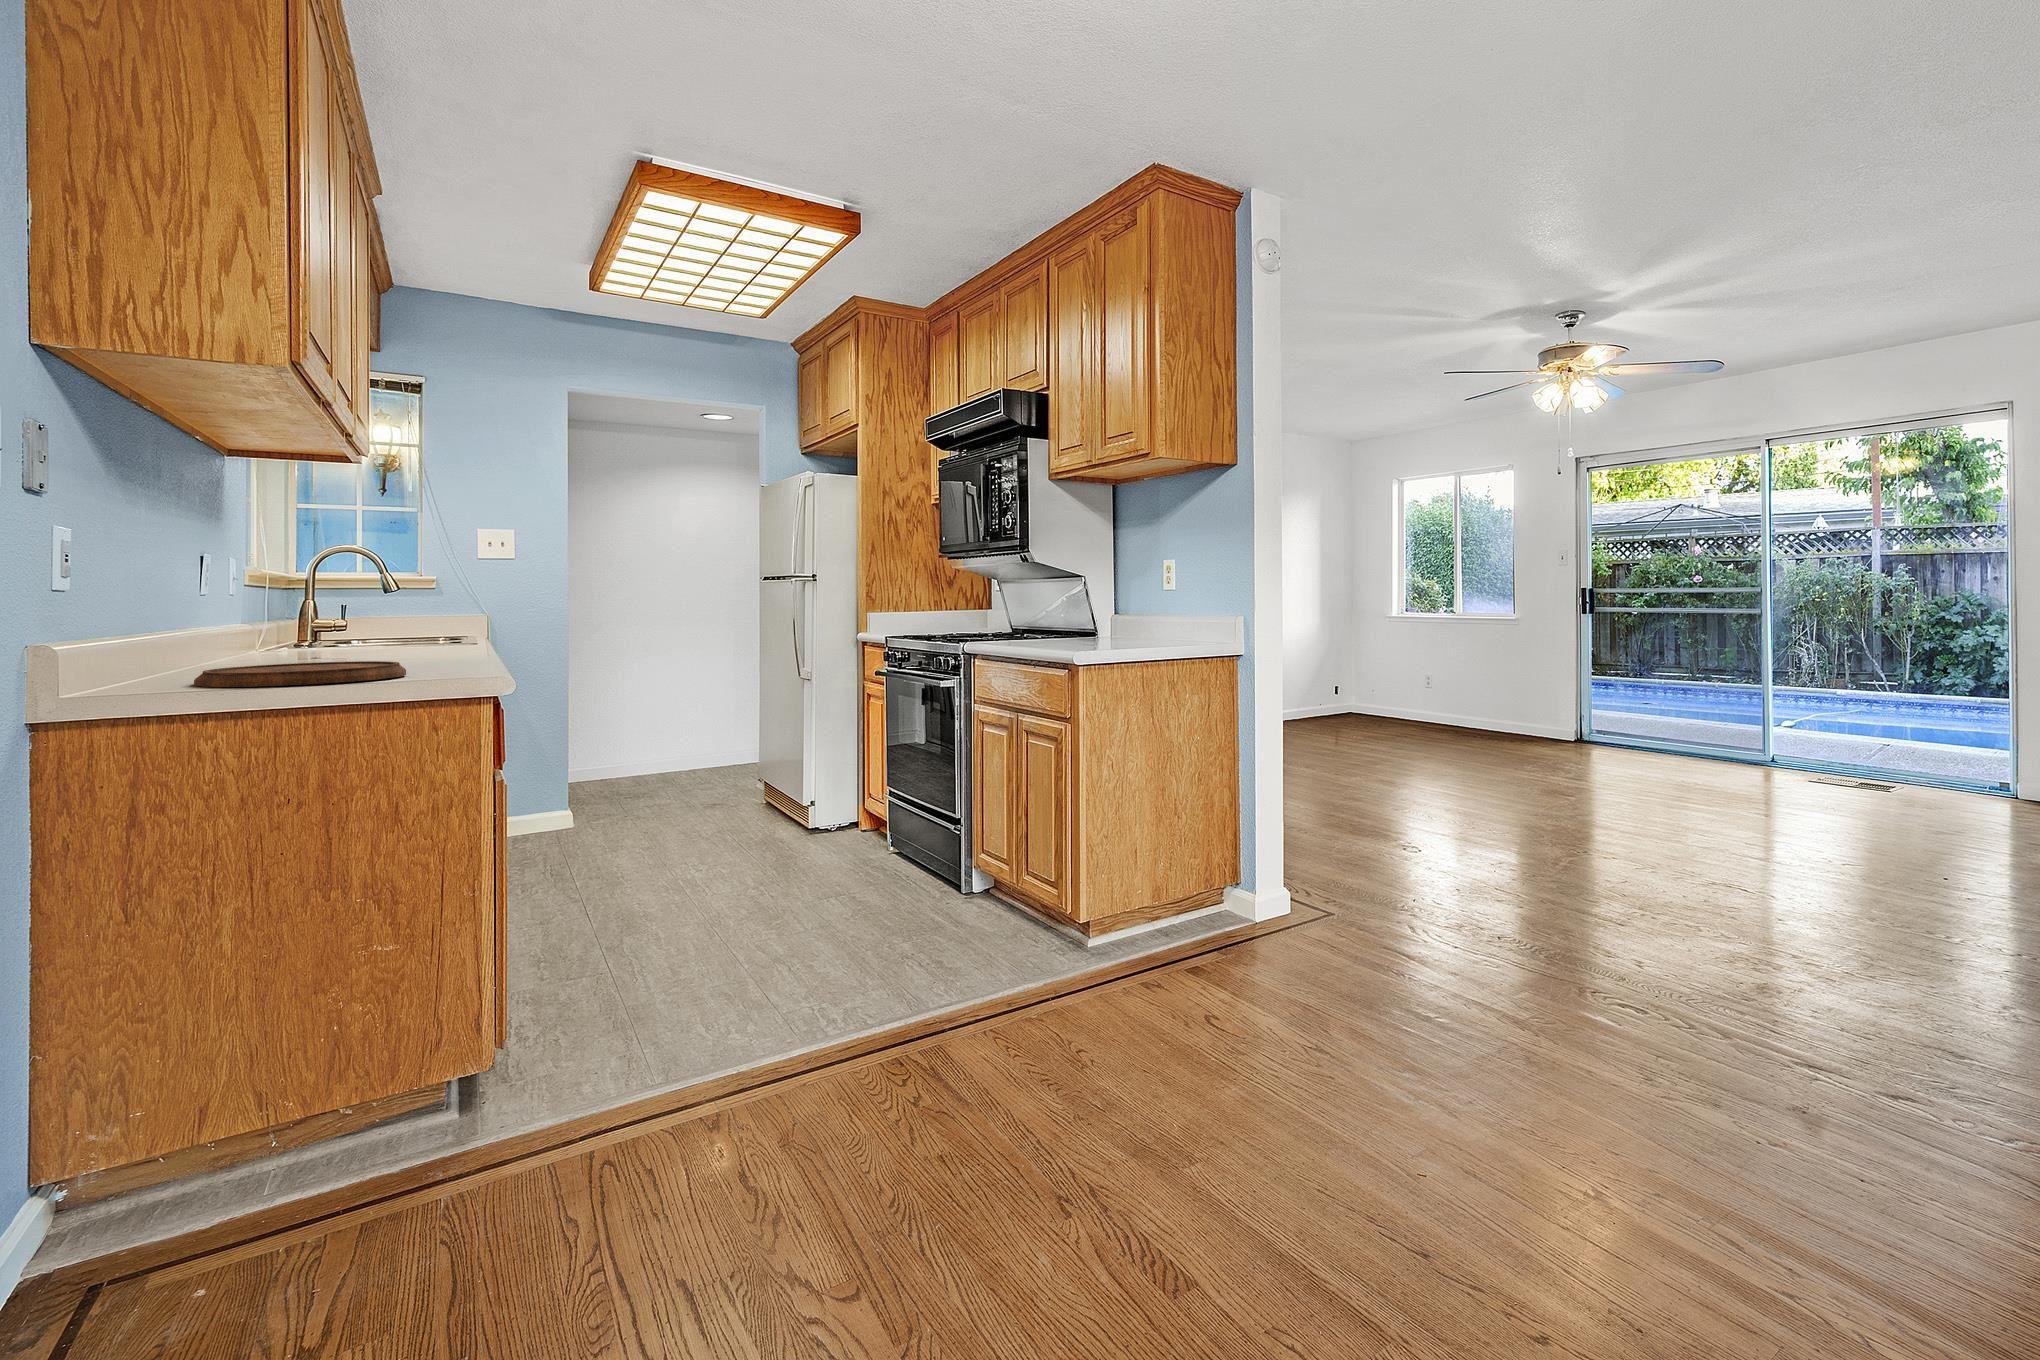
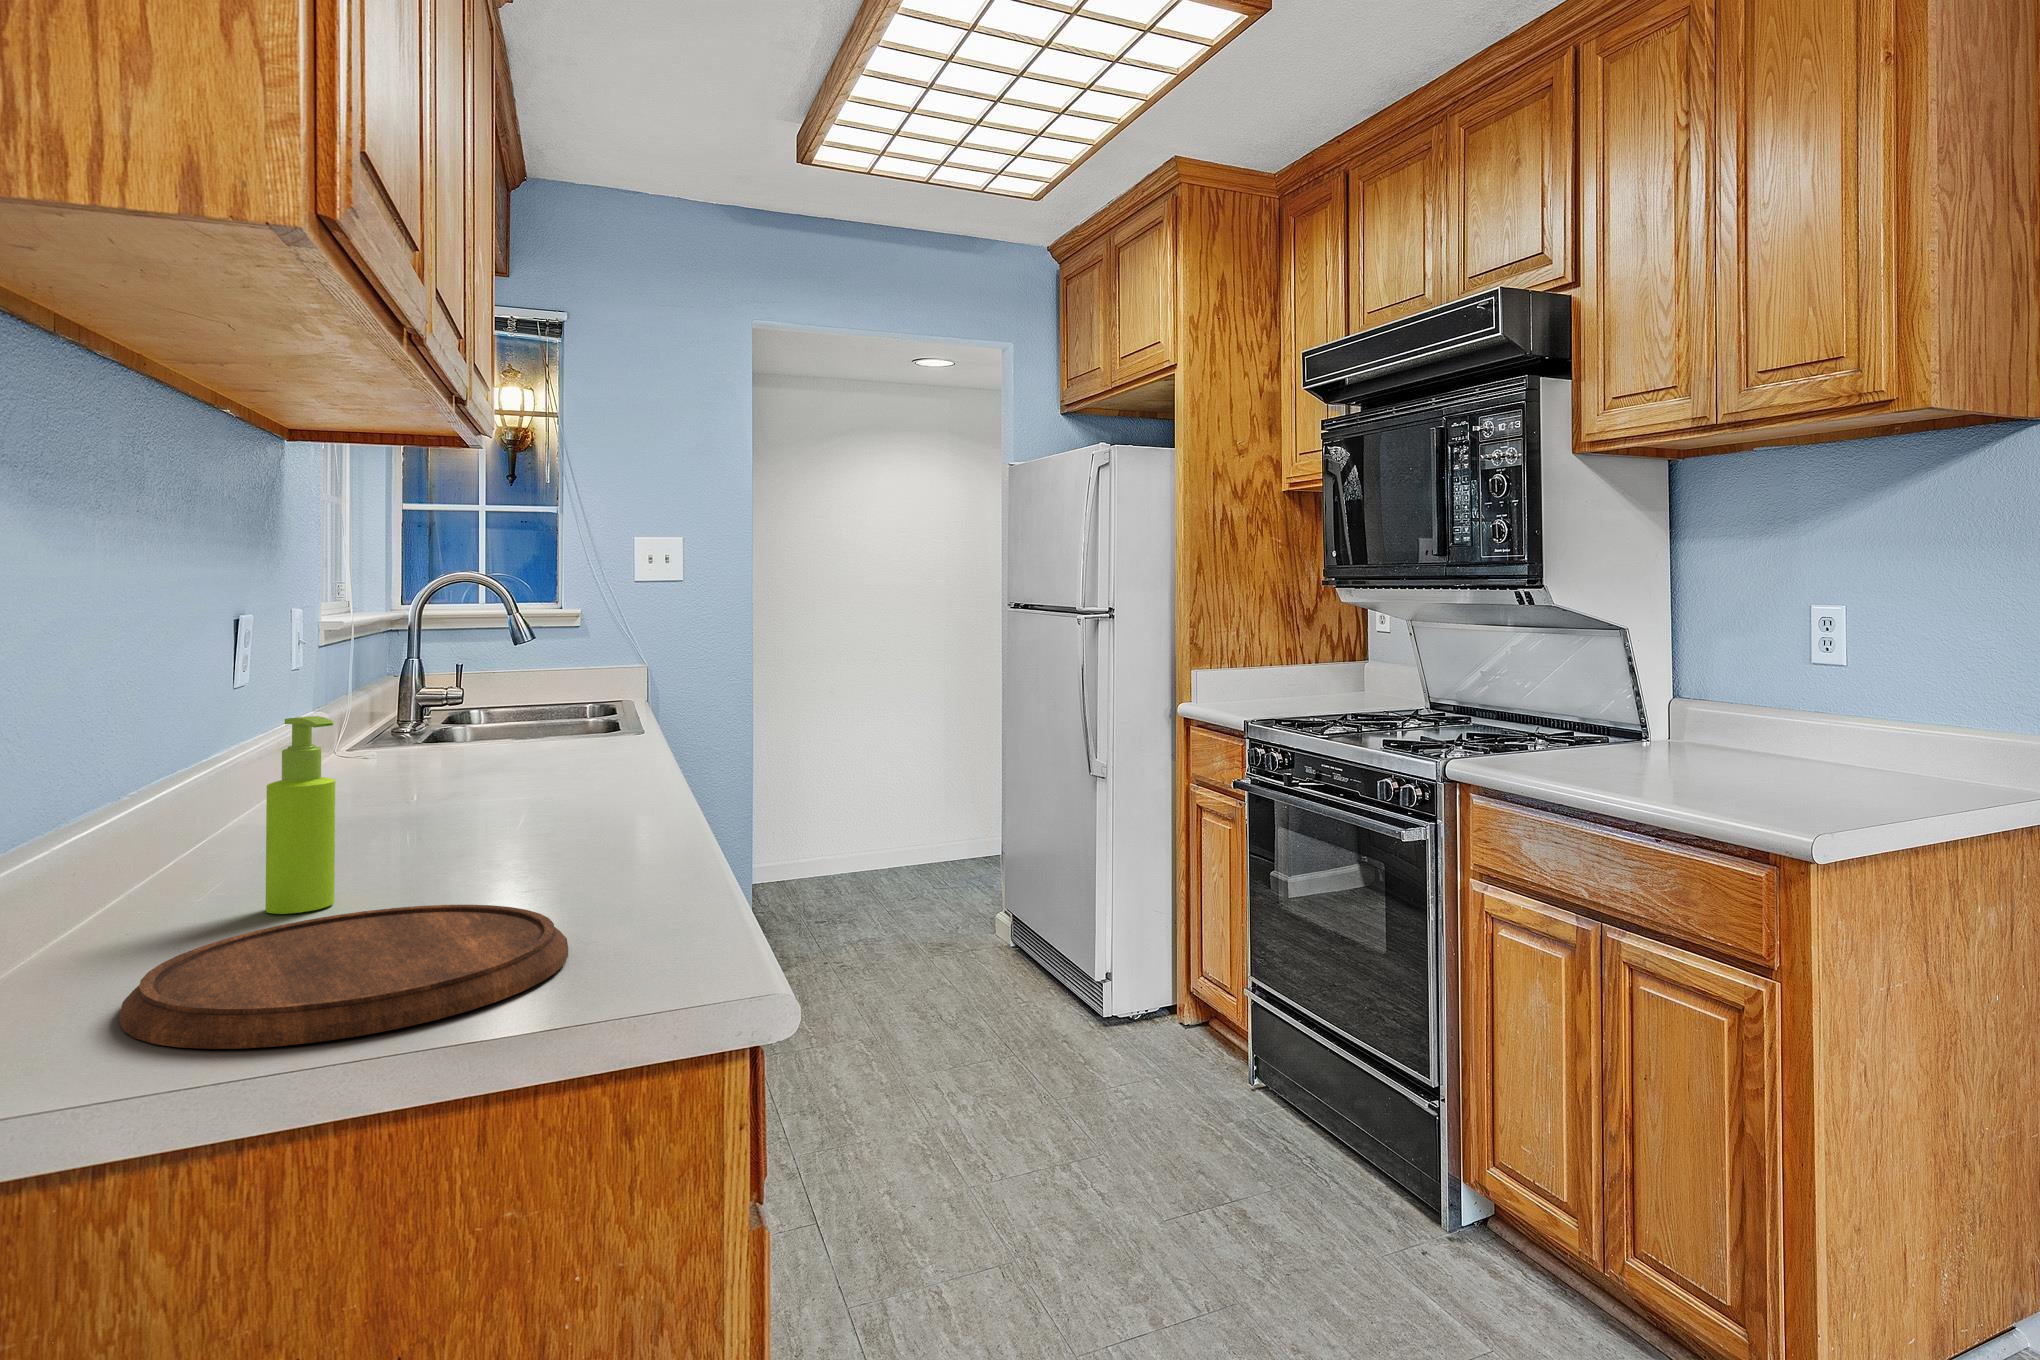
soap dispenser: none [251,582,289,672] -> present [265,716,335,914]

